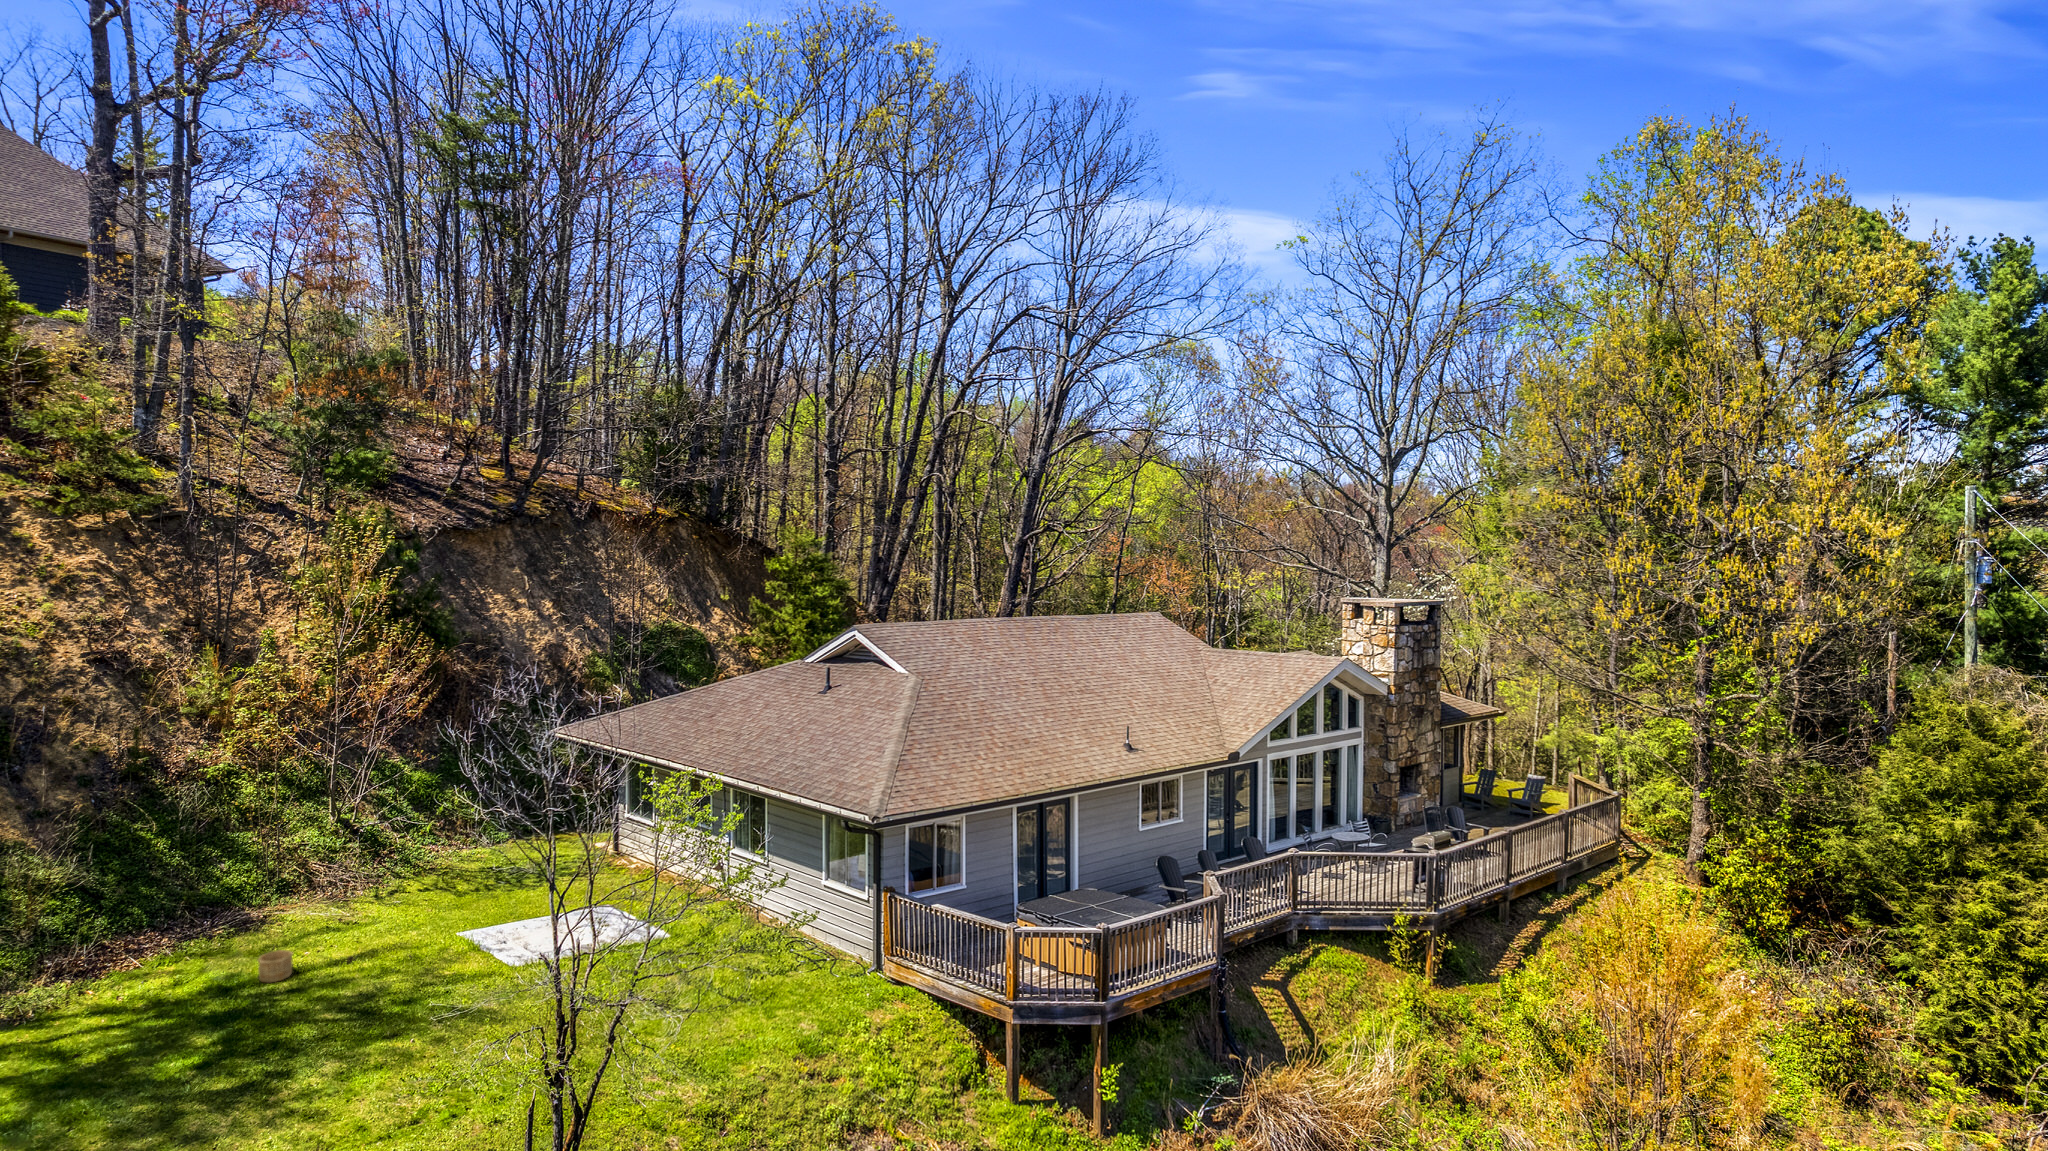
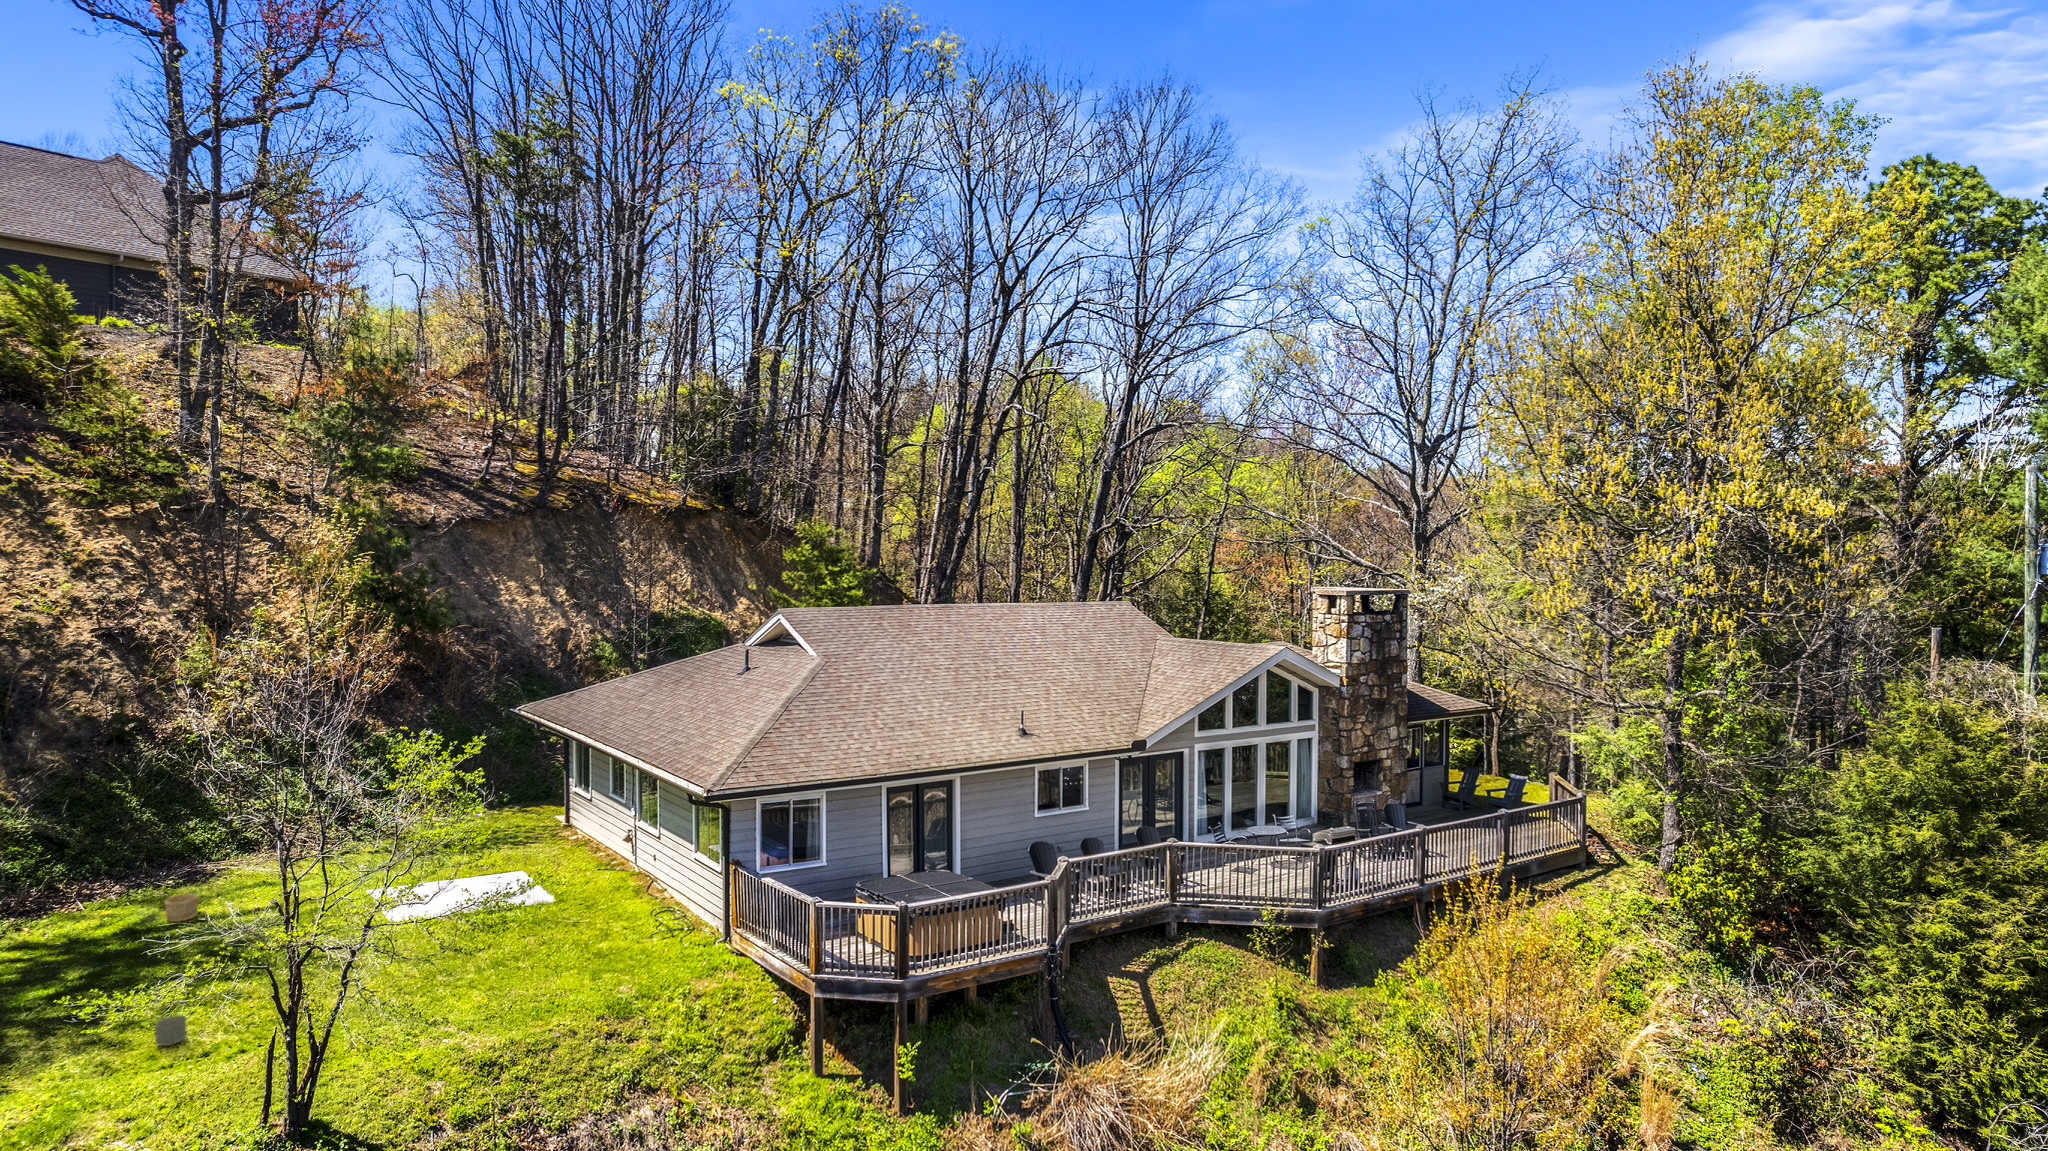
planter: none [346,1085,377,1120] -> present [155,1015,187,1046]

